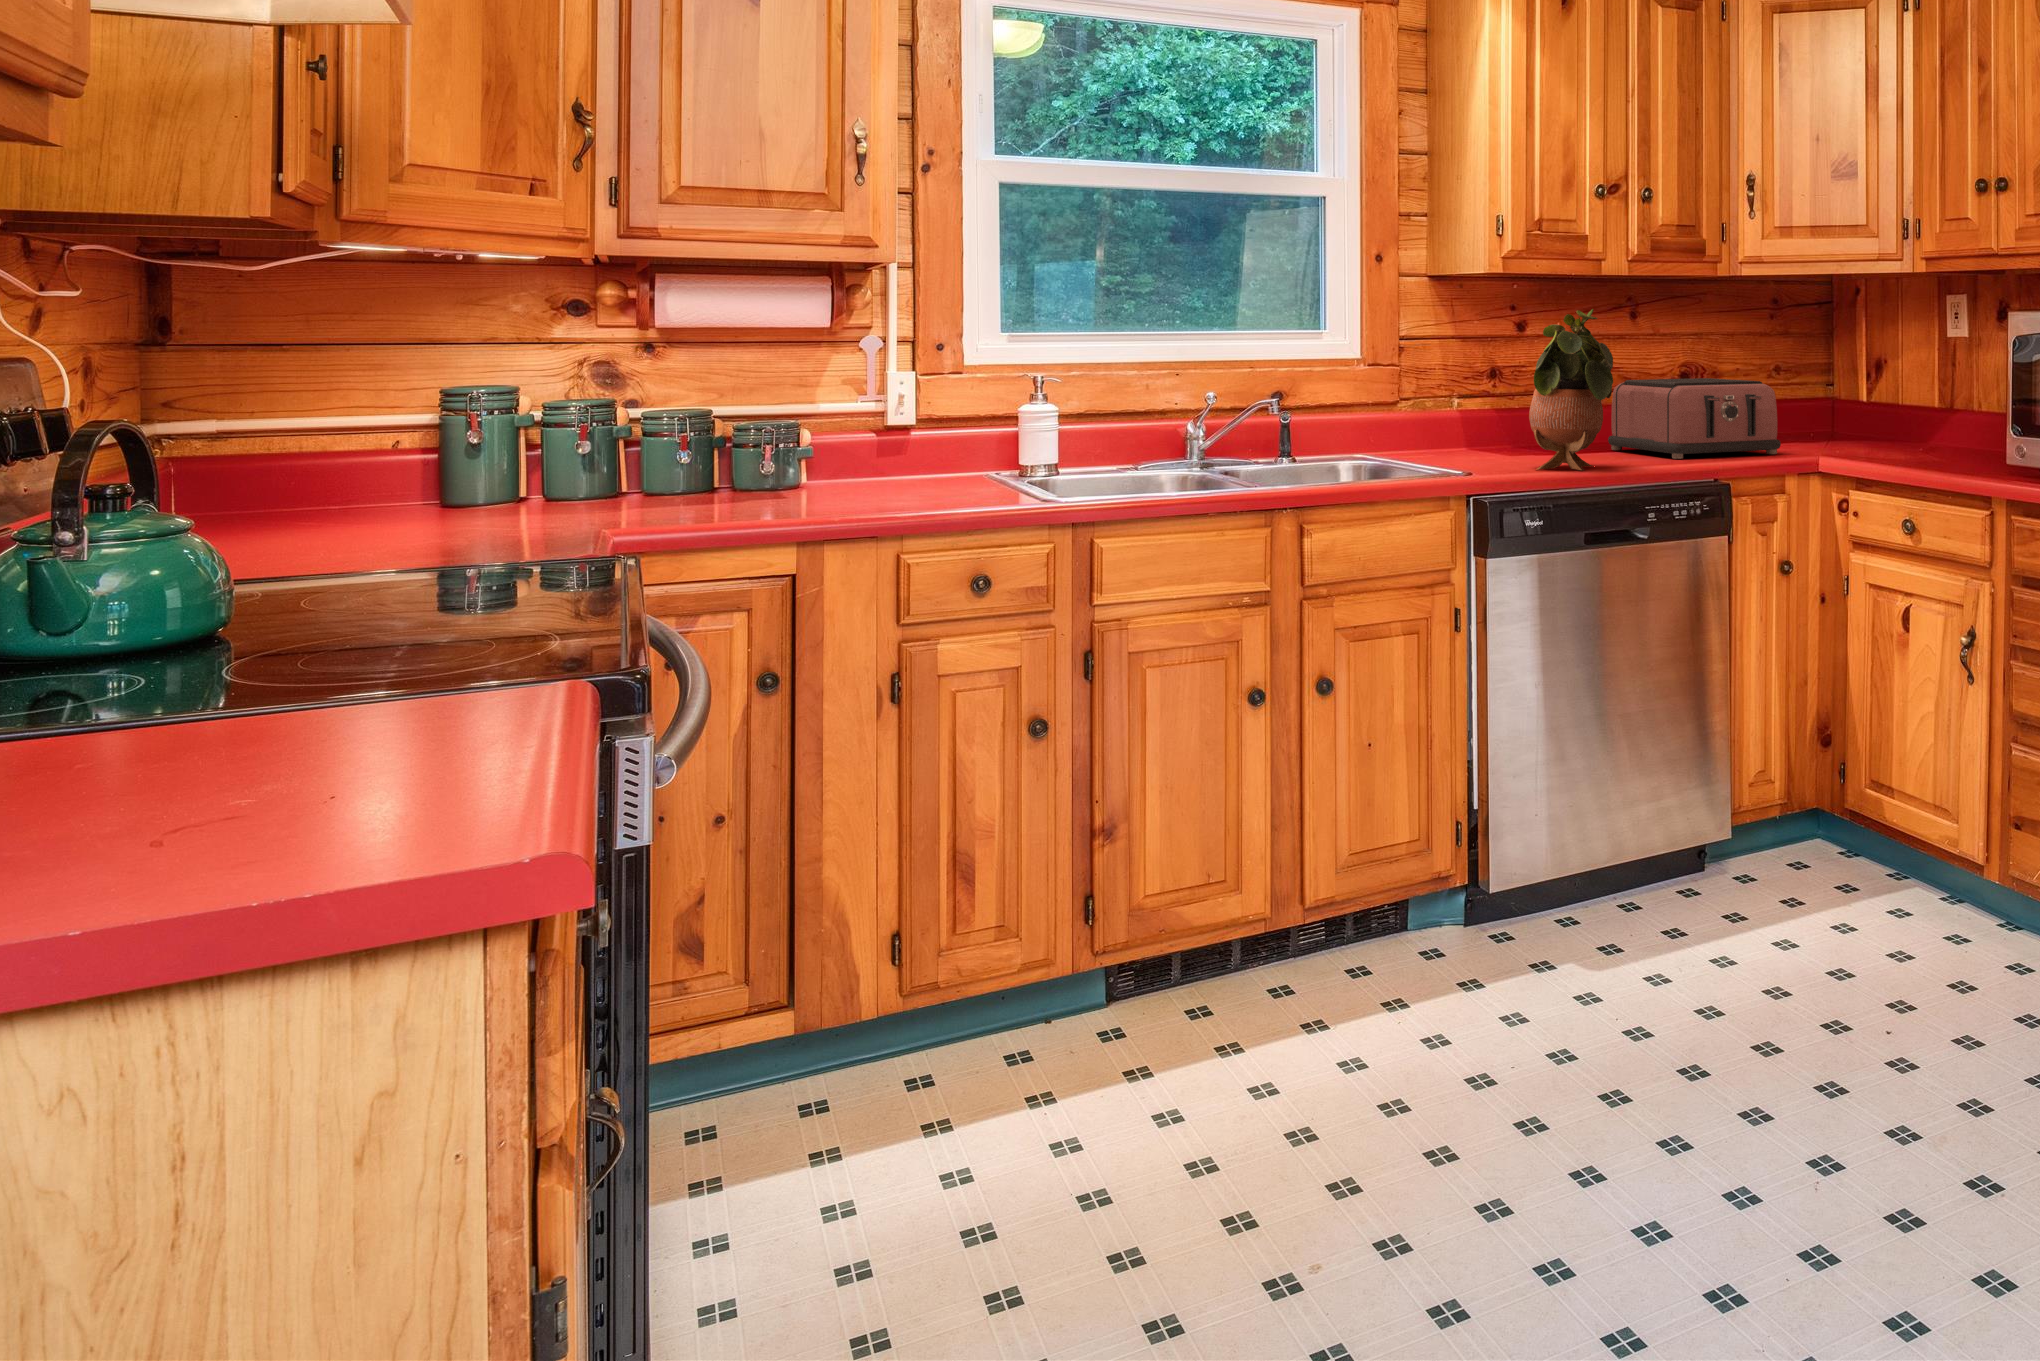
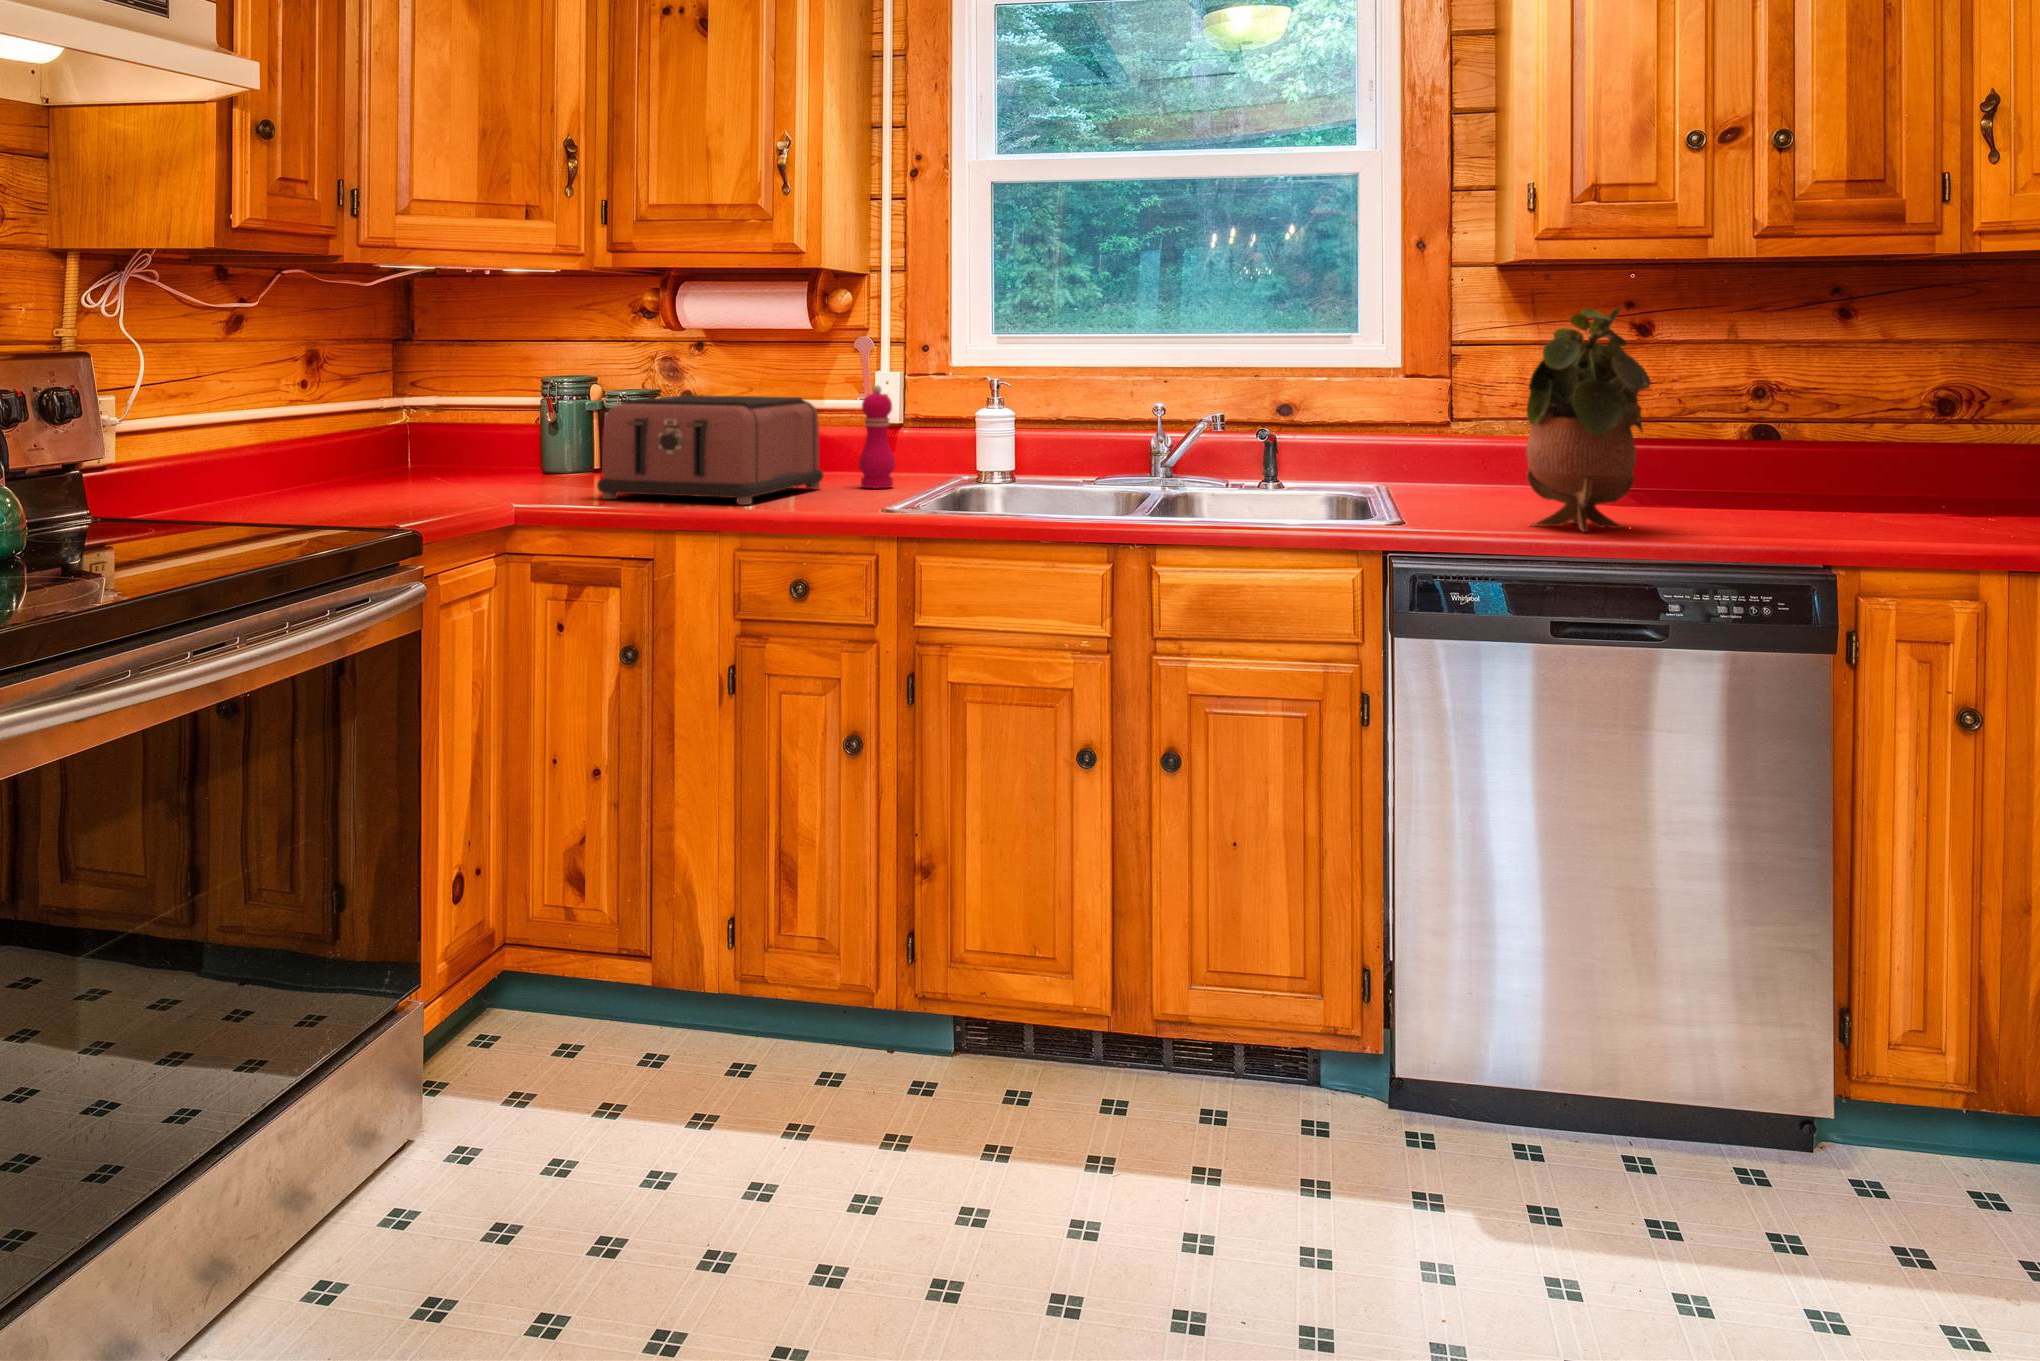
toaster: present [1608,378,1781,459] -> present [597,395,823,505]
pepper mill: none [915,385,954,490] -> present [858,385,895,488]

